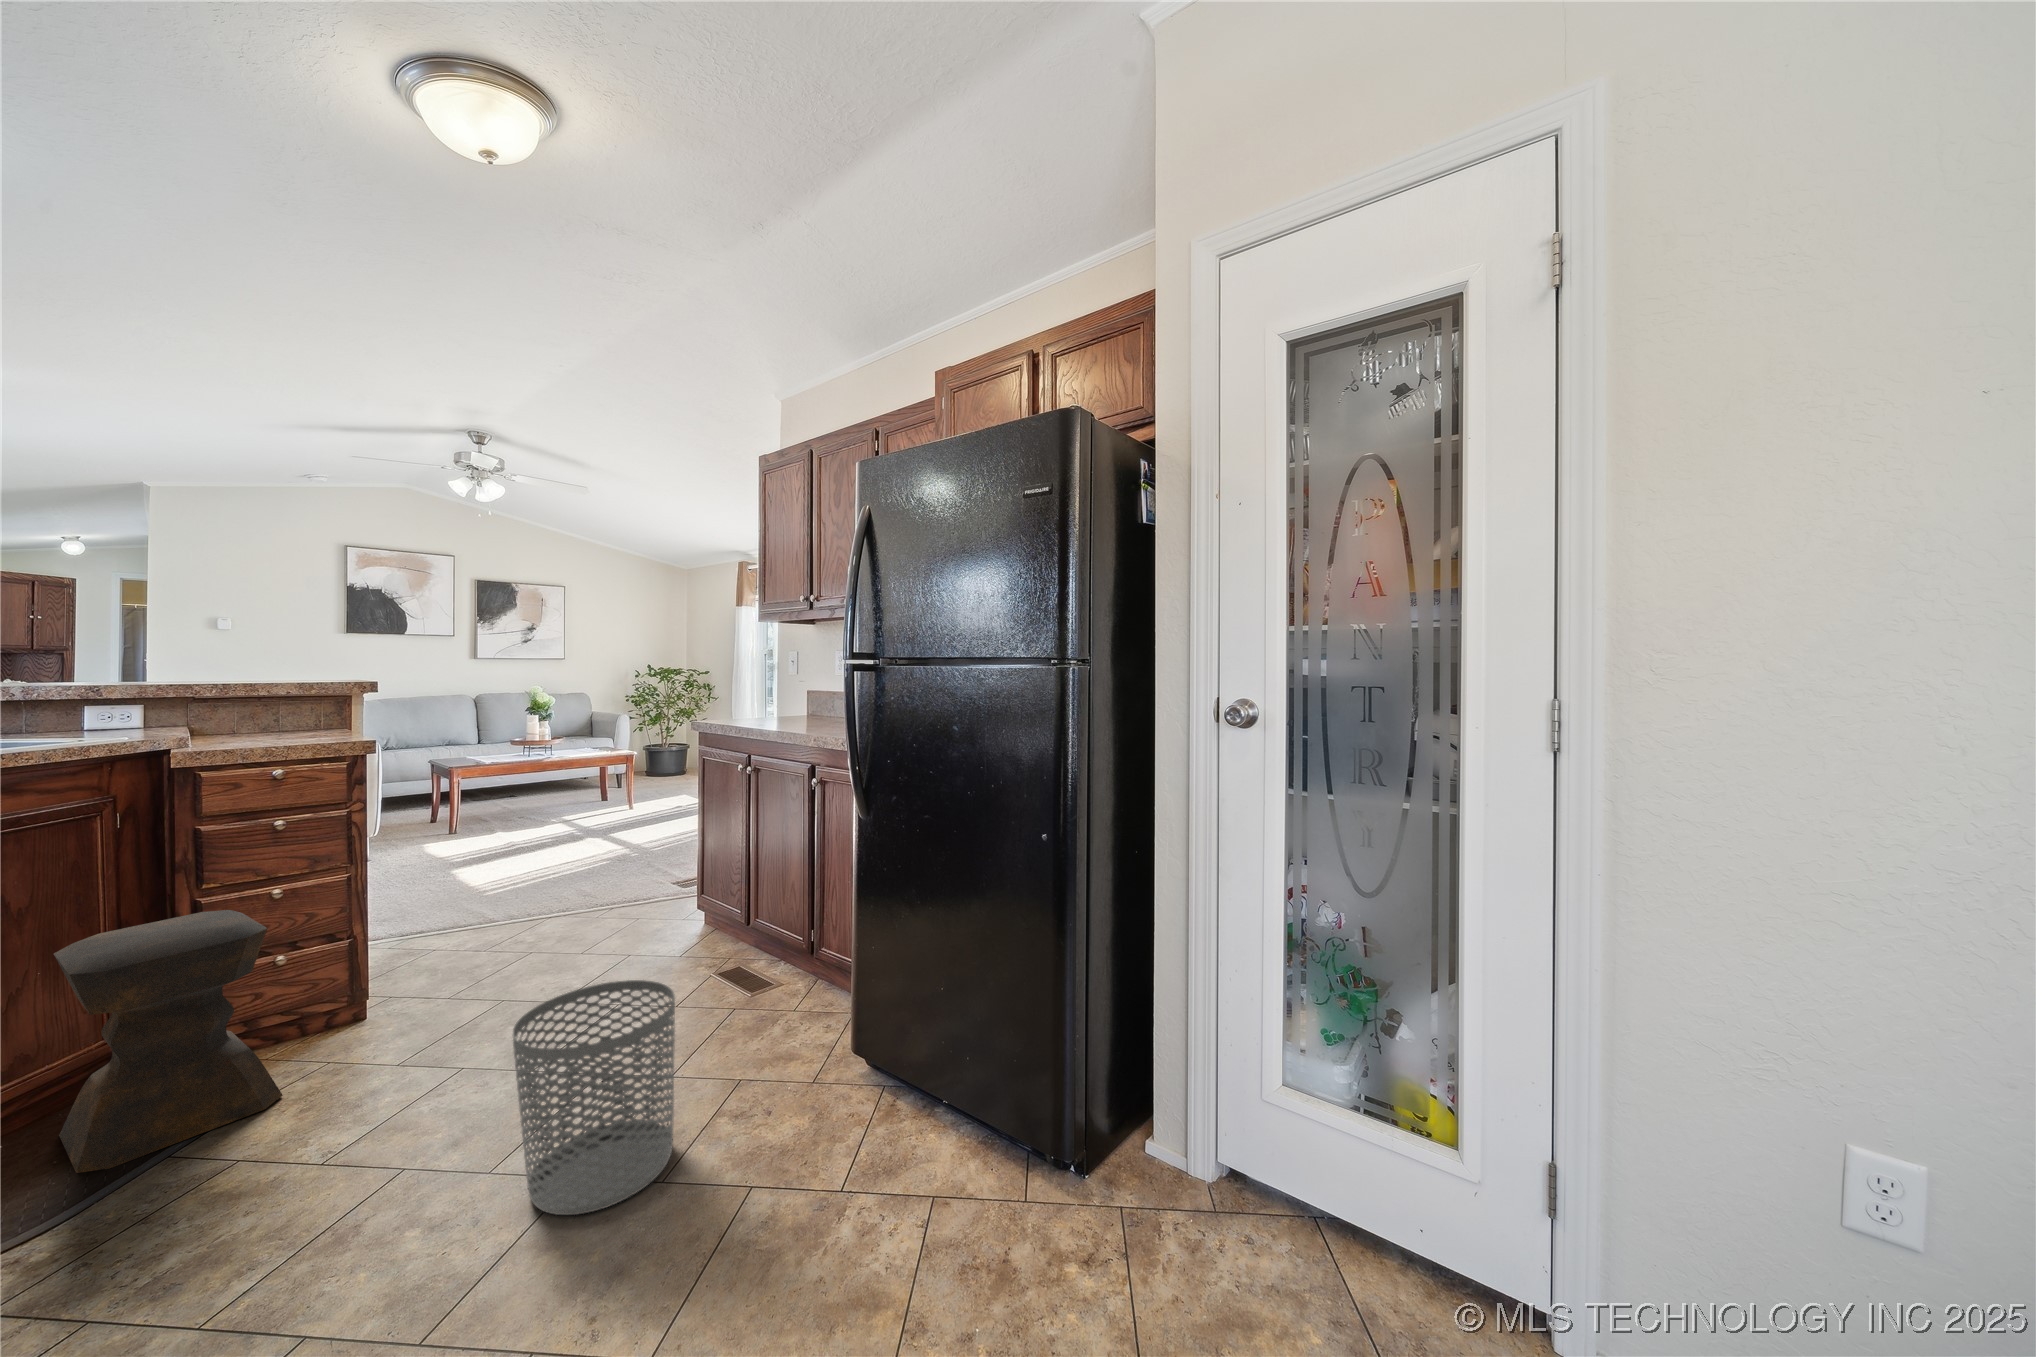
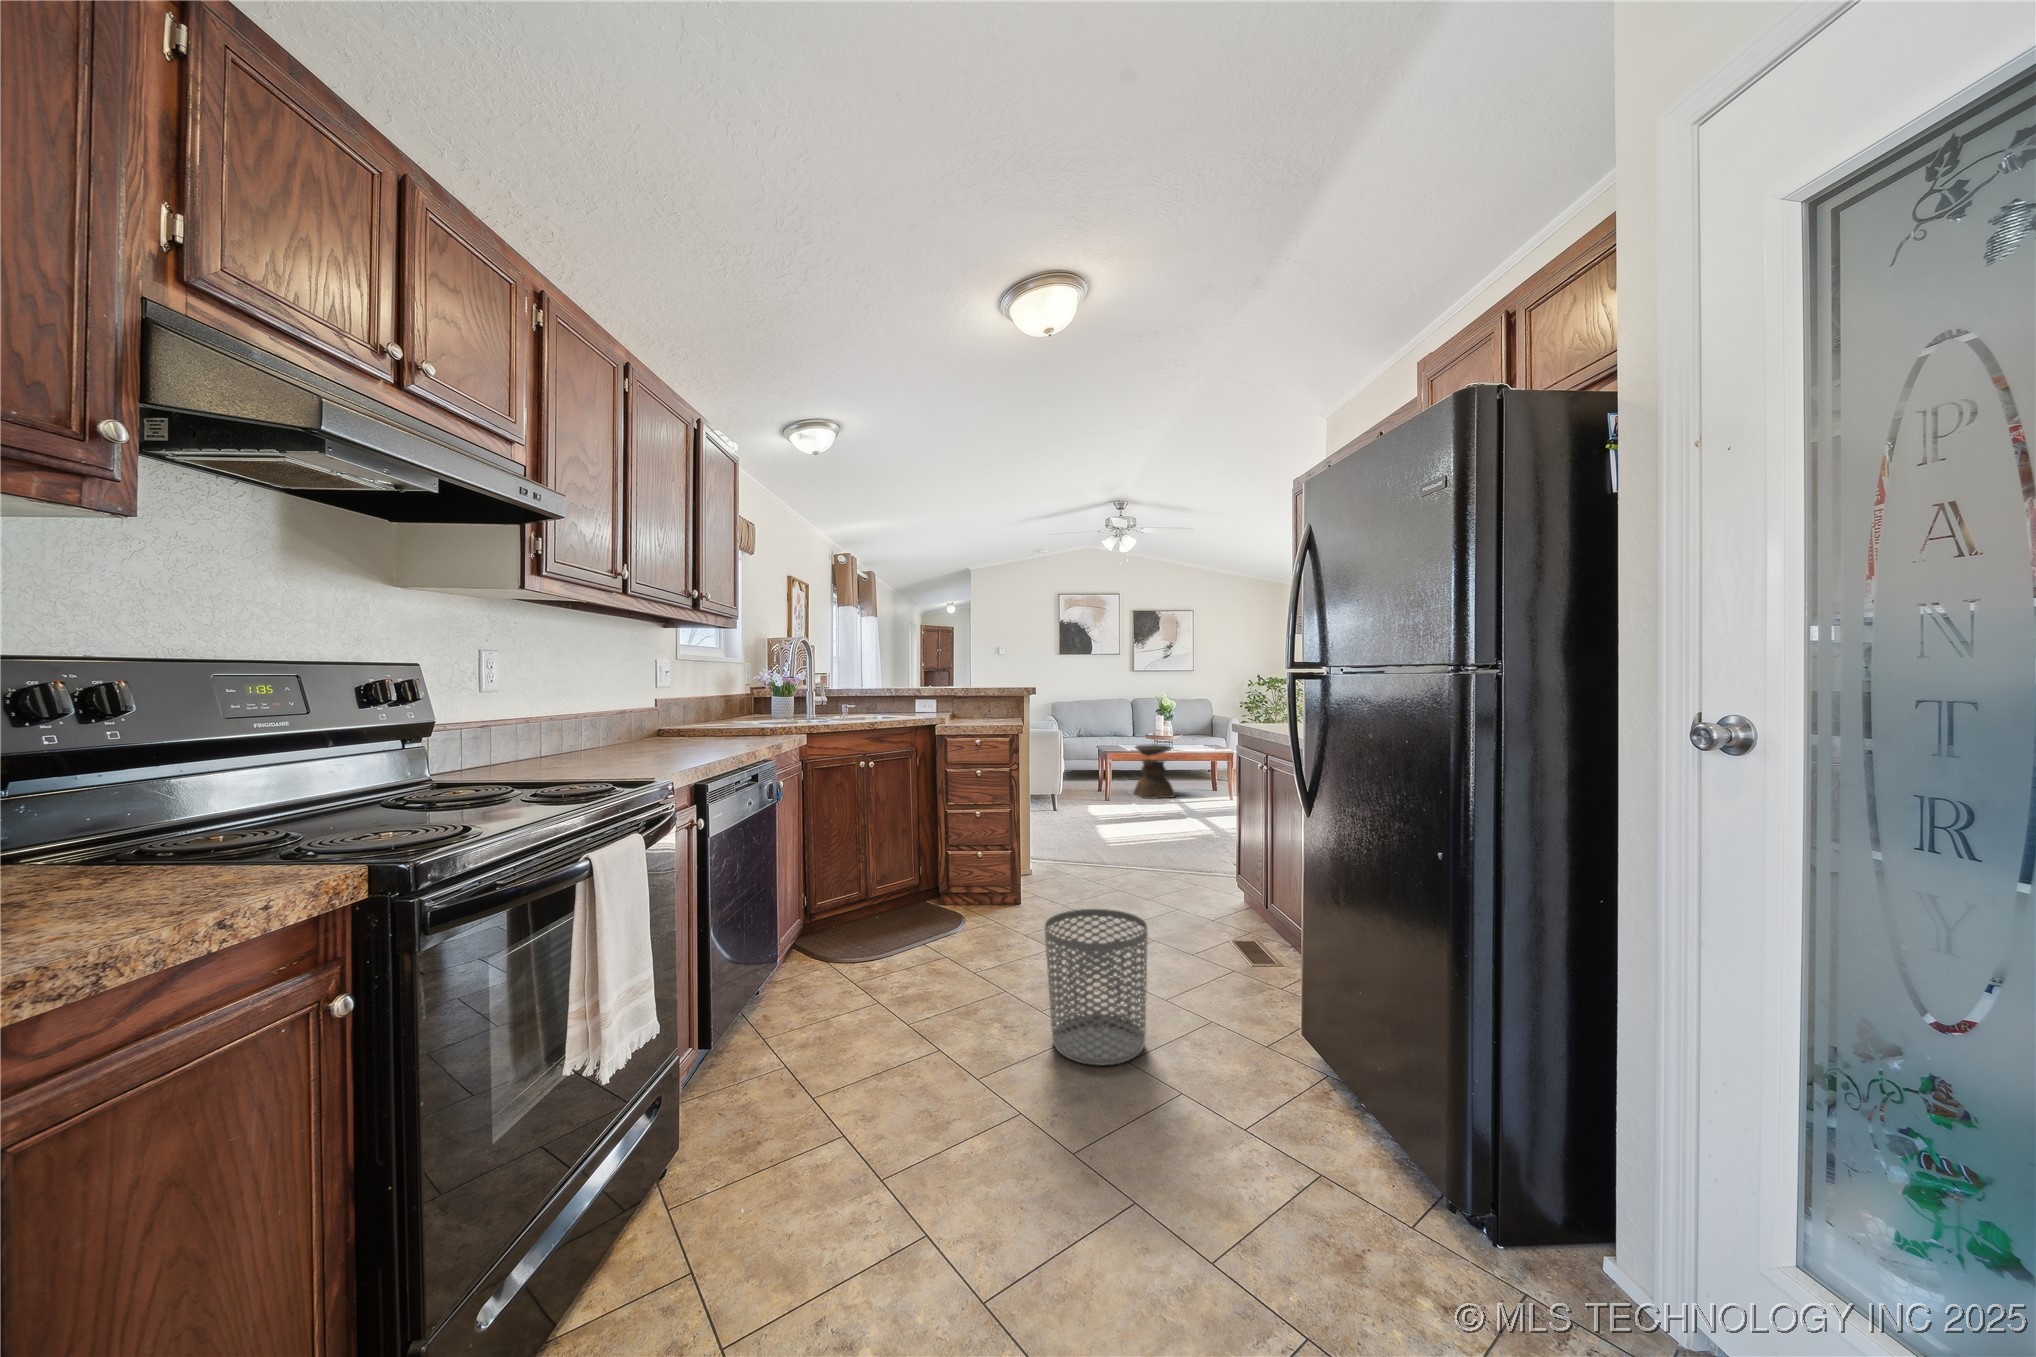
stool: present [54,910,283,1173] -> present [1133,744,1175,799]

